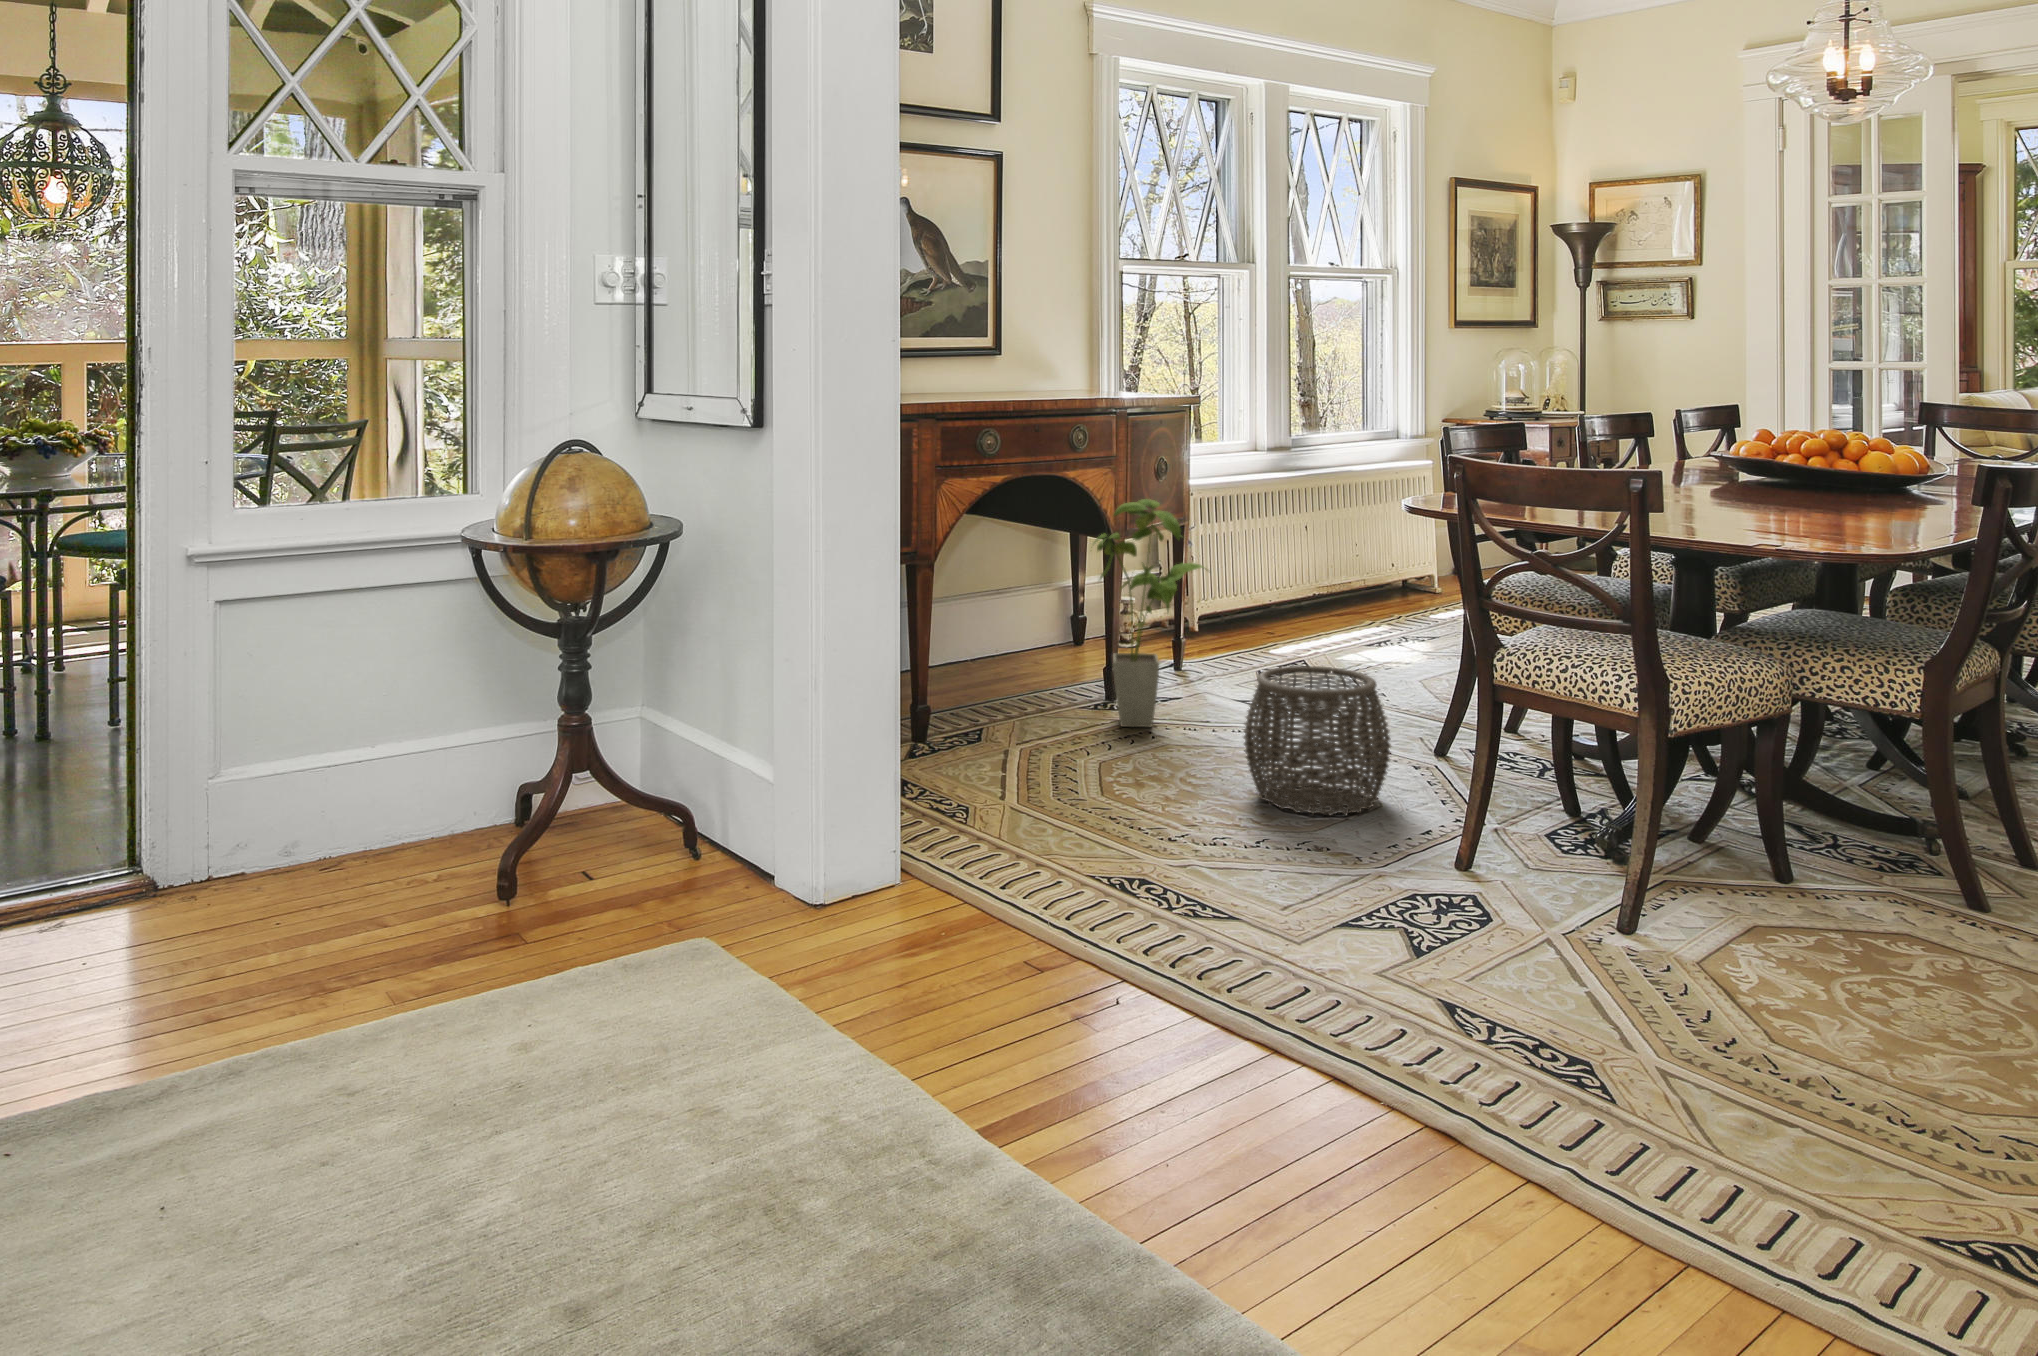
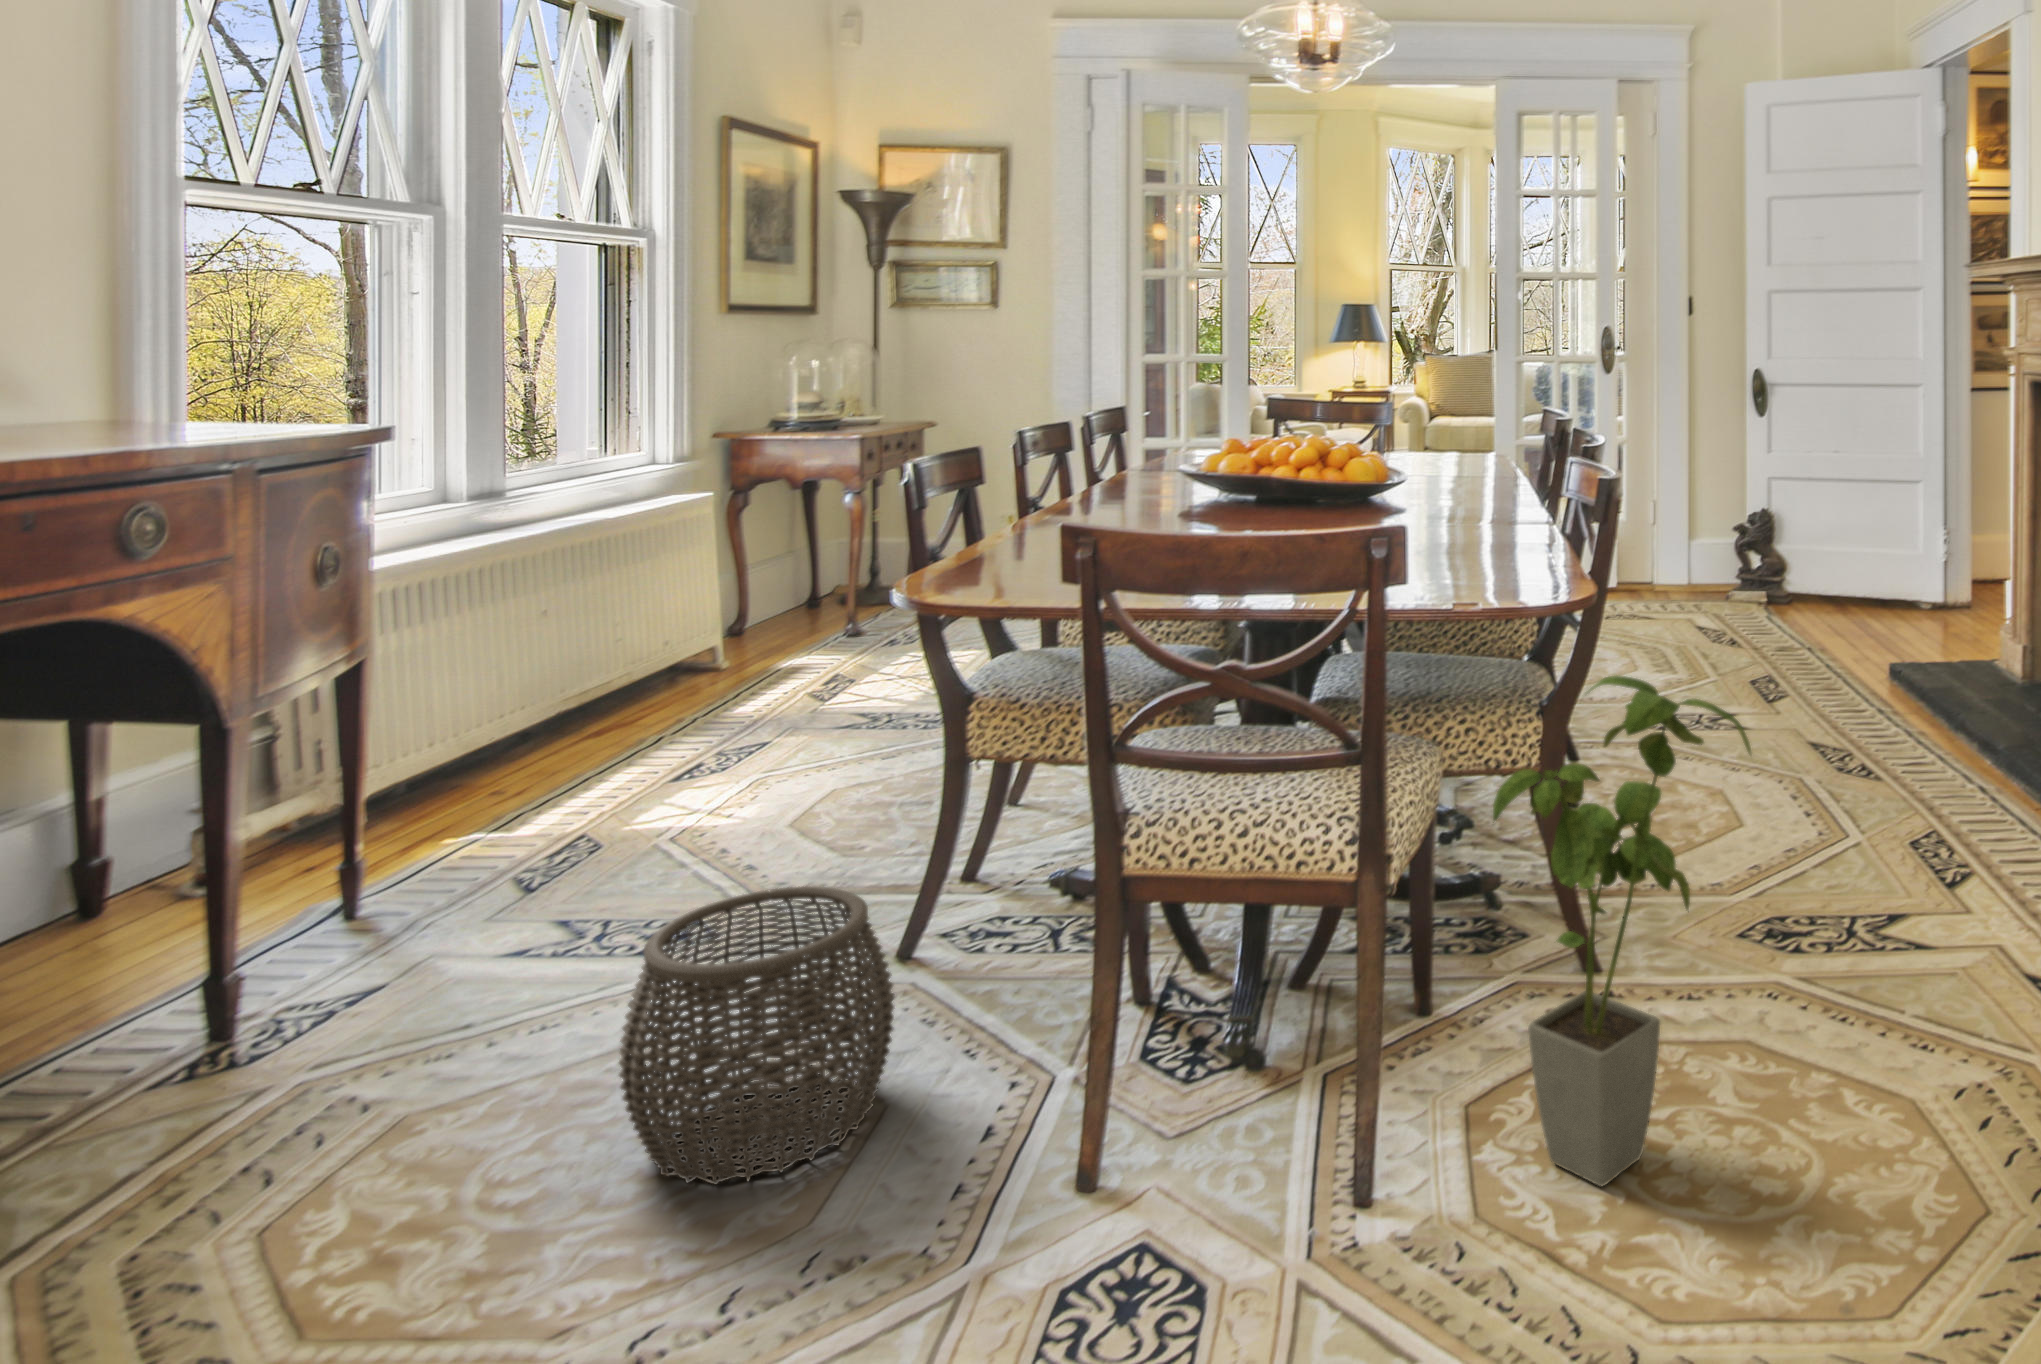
house plant: present [1094,499,1204,727] -> present [1493,675,1751,1186]

